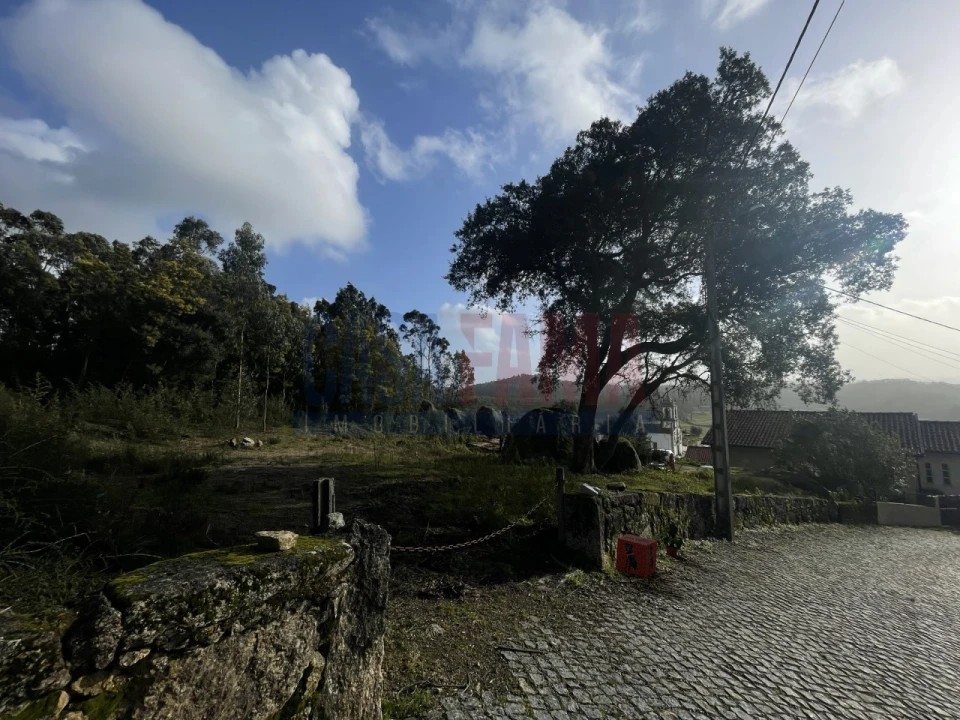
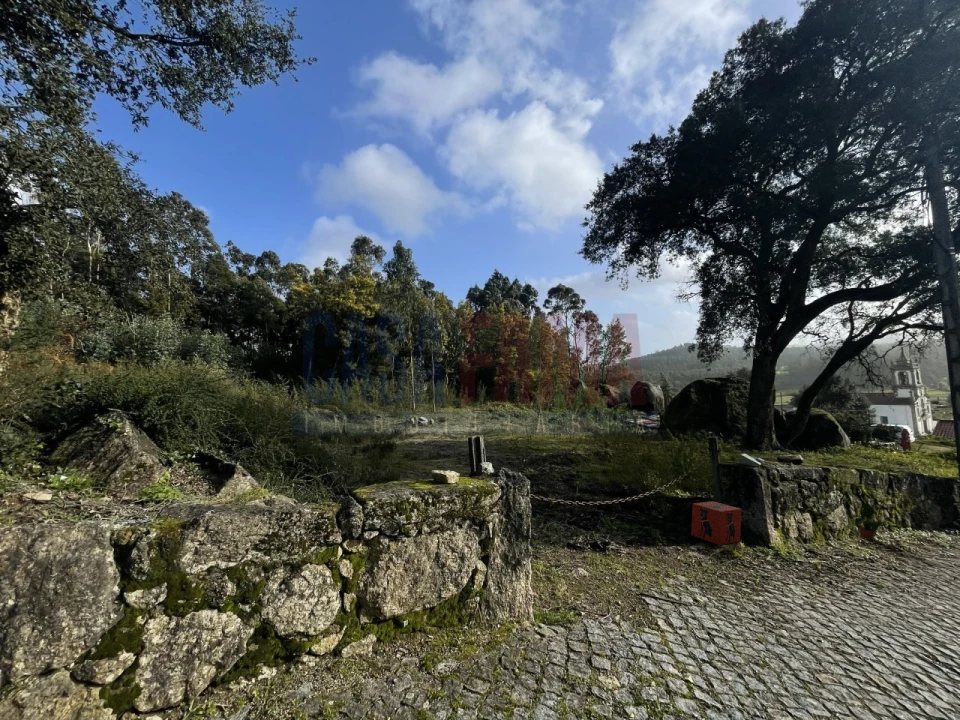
storage box: present [616,534,657,577] -> present [691,501,742,545]

